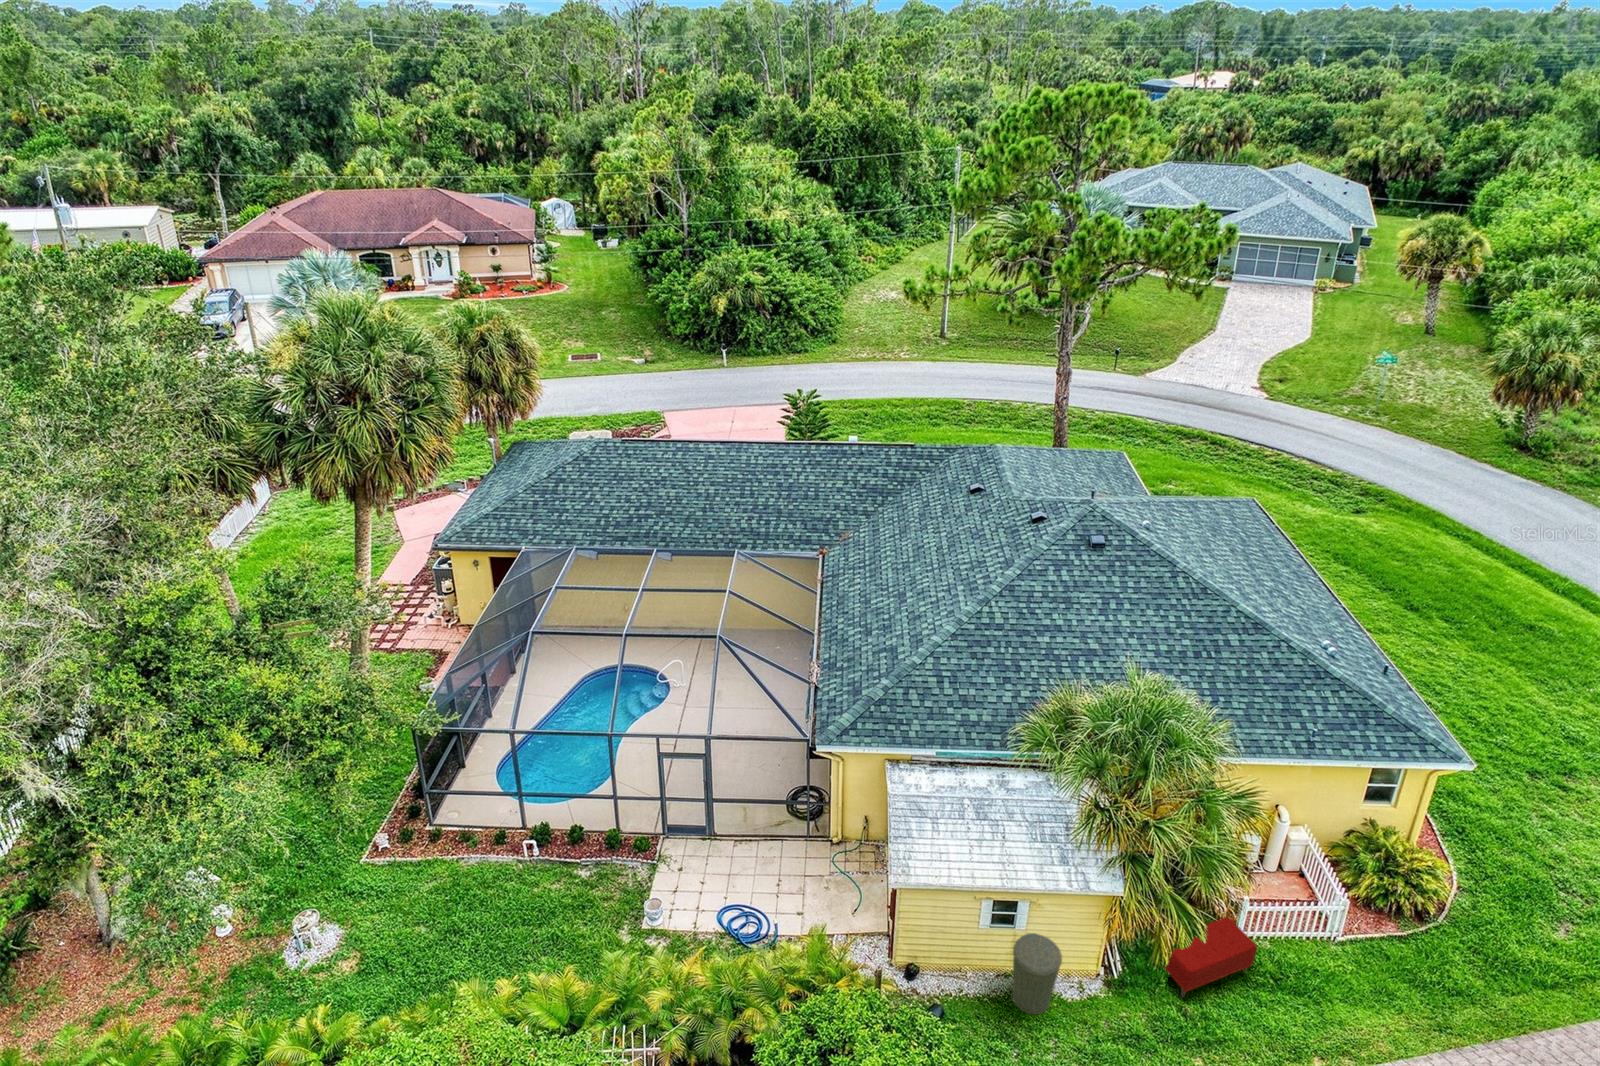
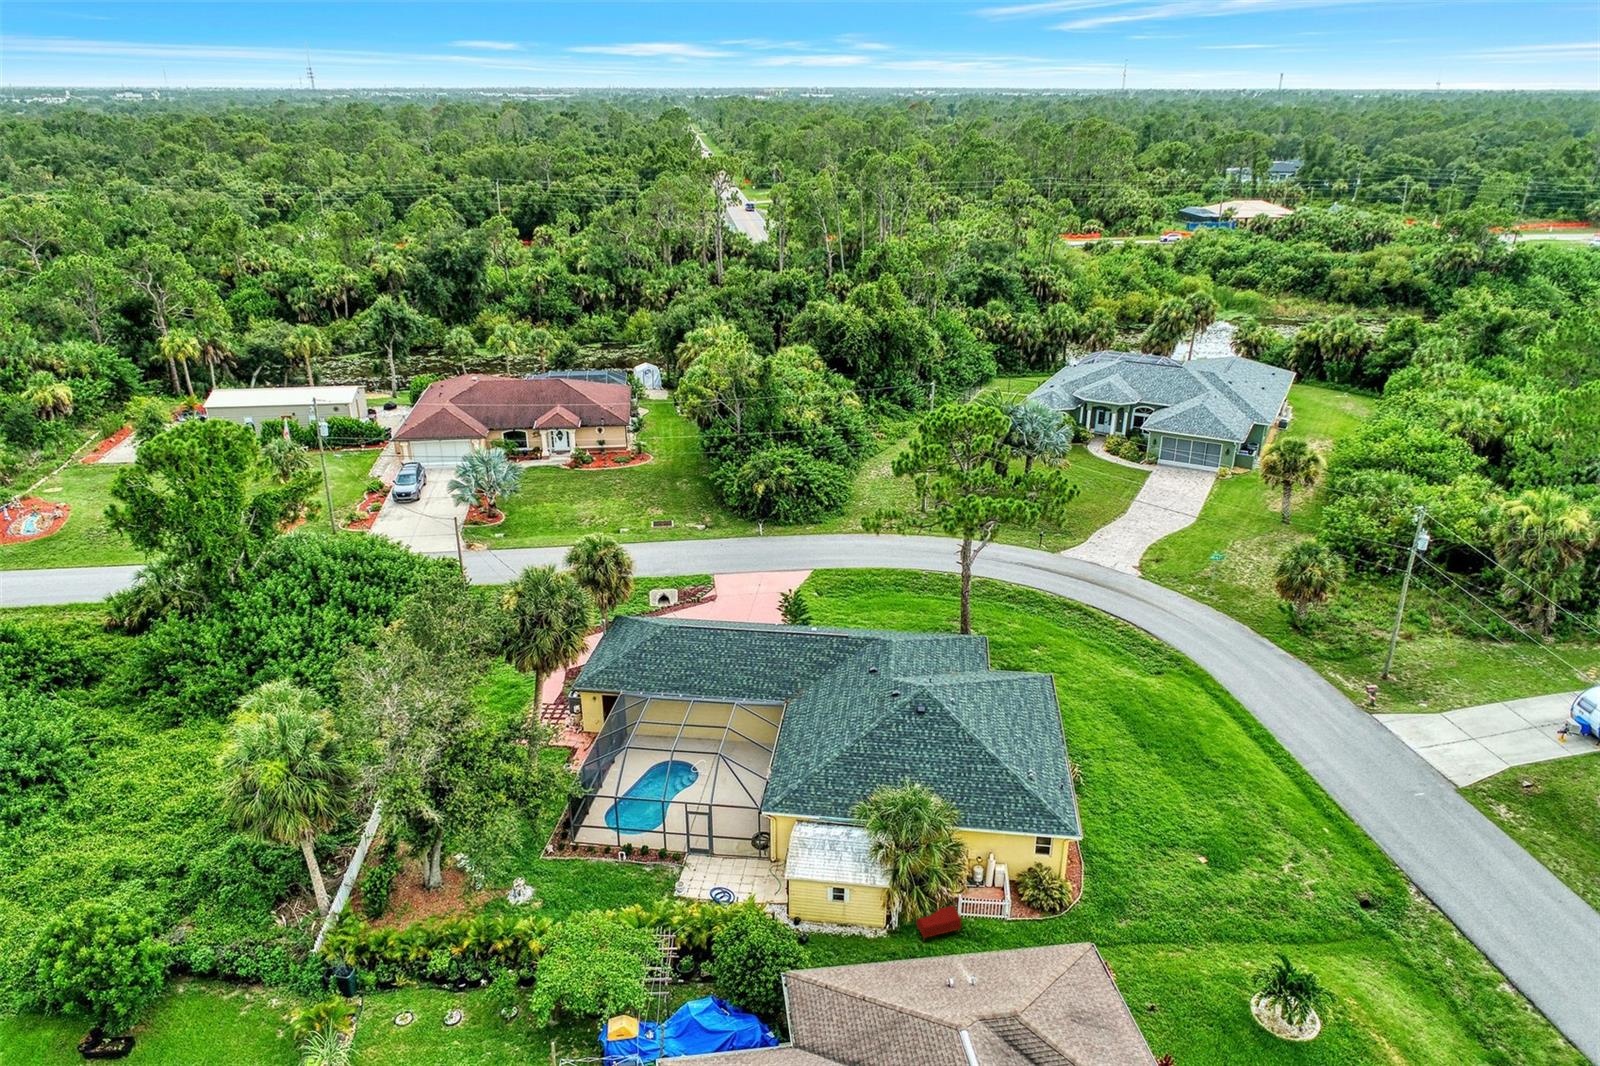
trash can: present [1012,933,1062,1015] -> none [841,906,863,944]

